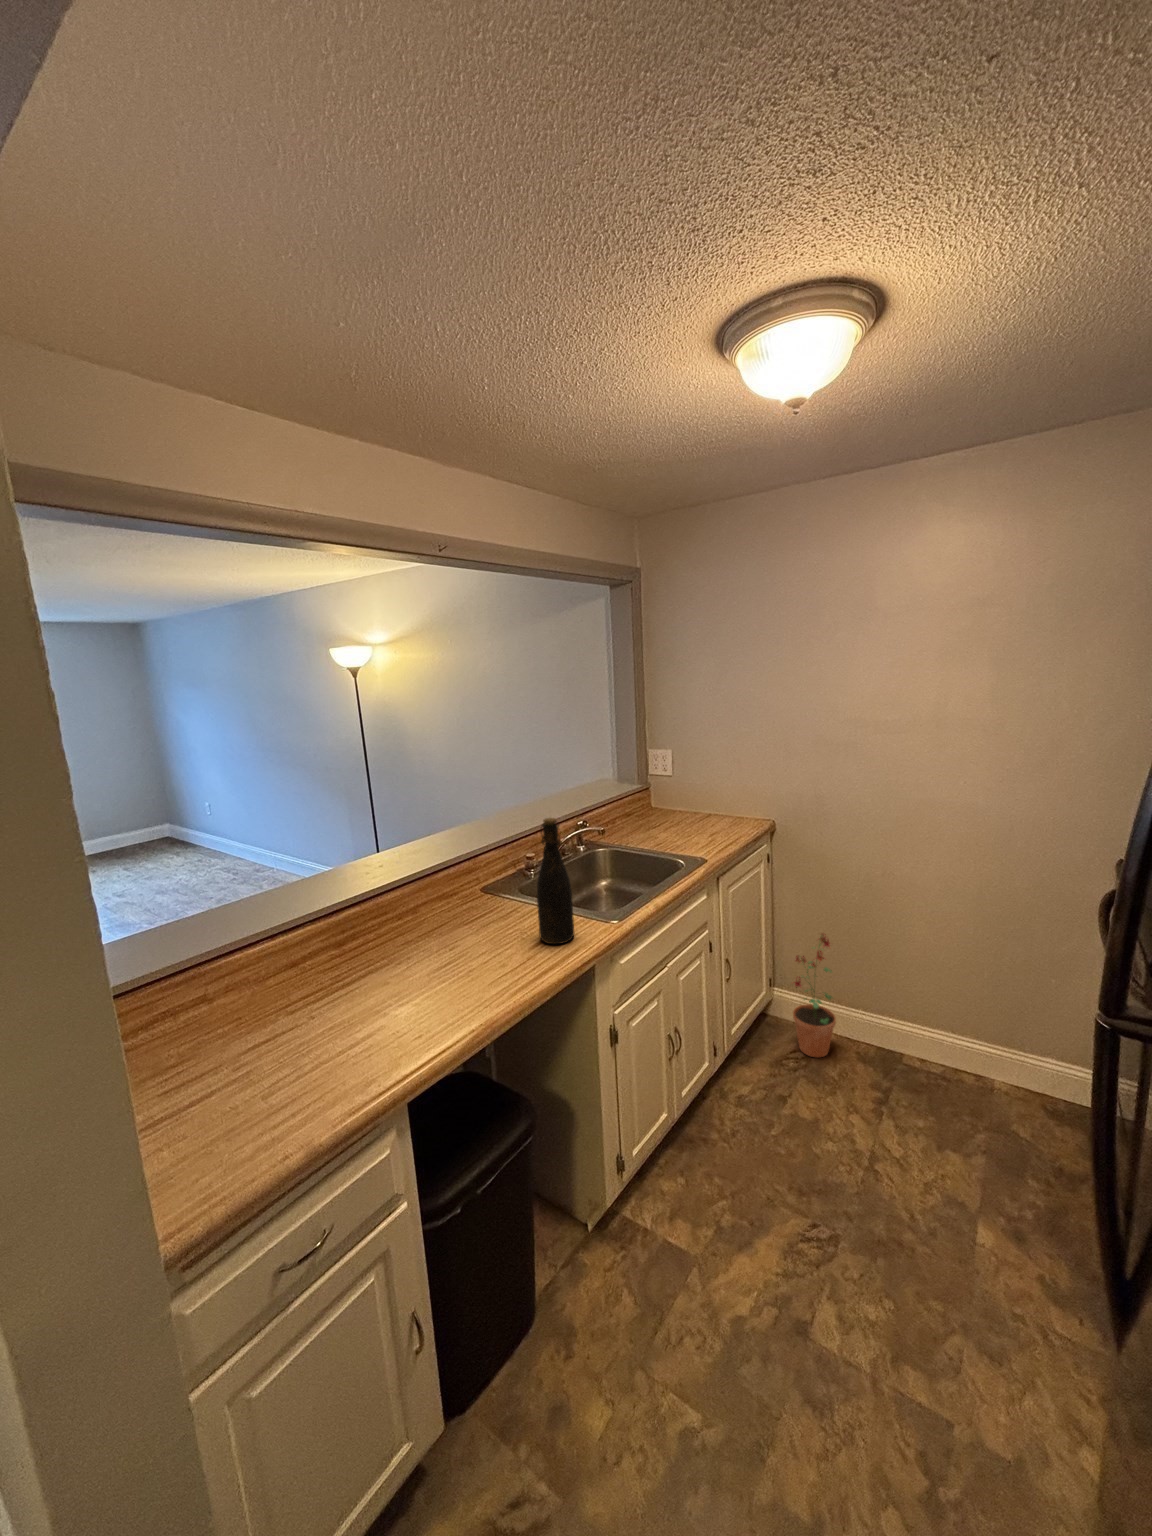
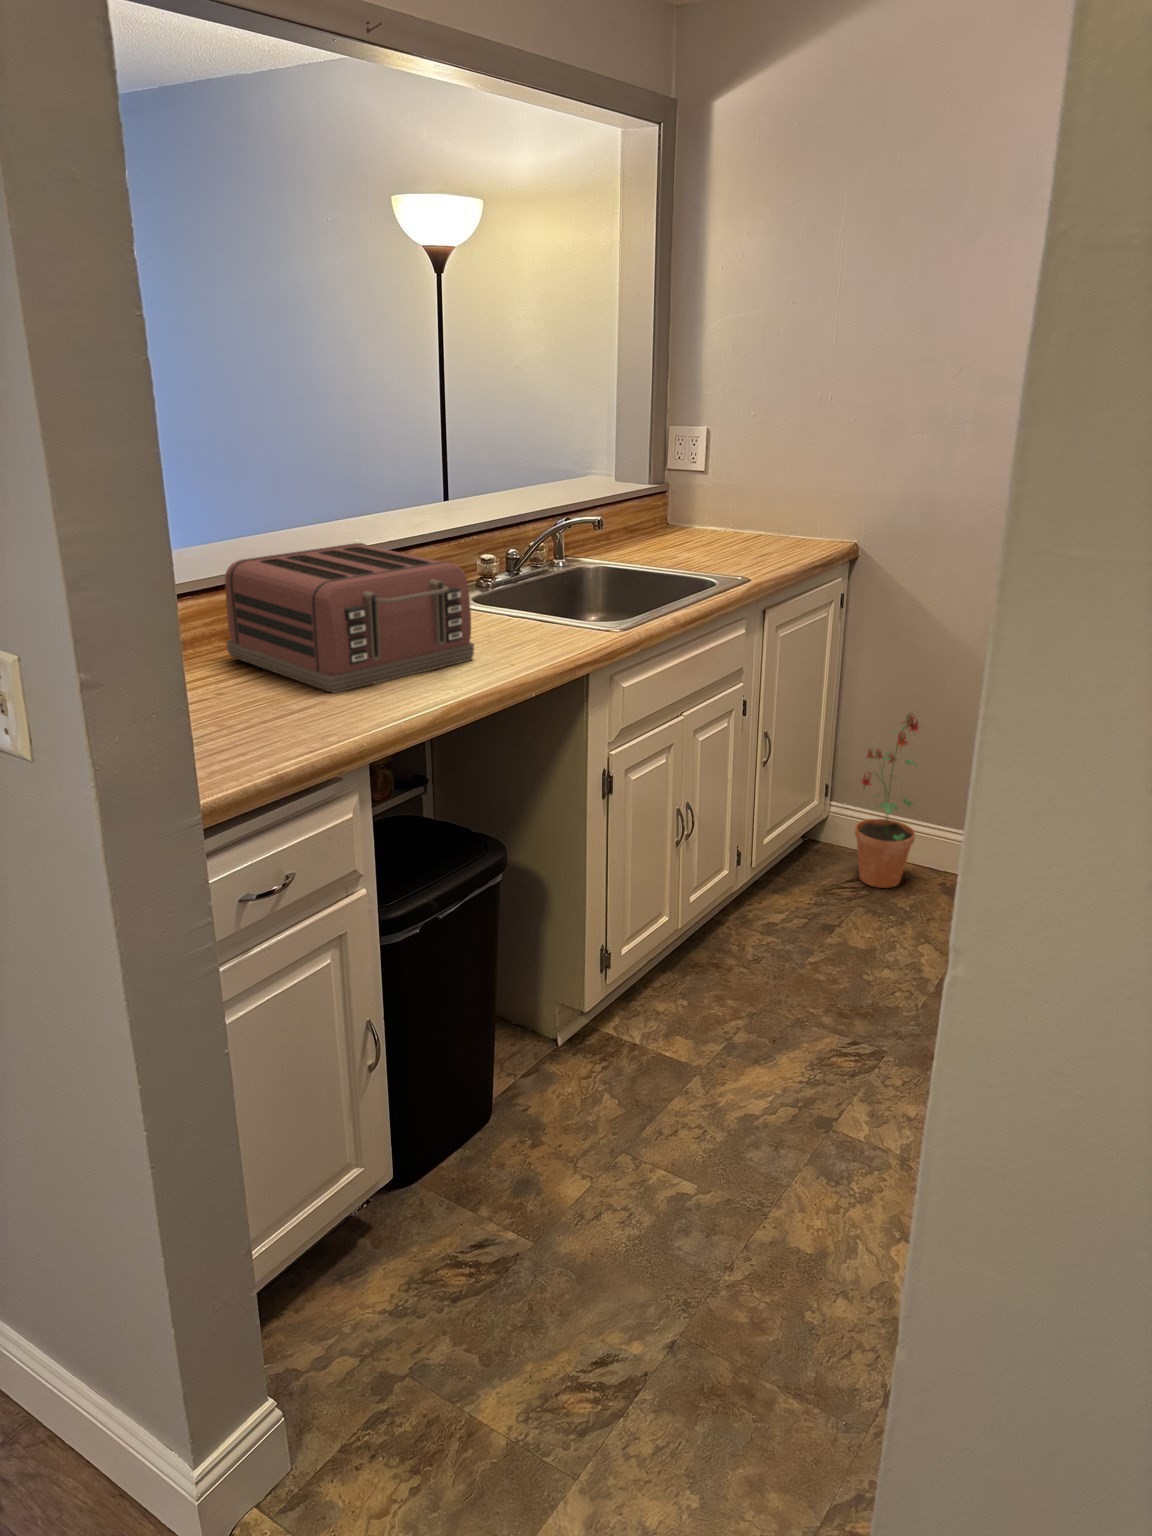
bottle: present [537,818,574,944] -> none [513,464,562,648]
toaster: none [333,872,509,1011] -> present [225,543,474,693]

